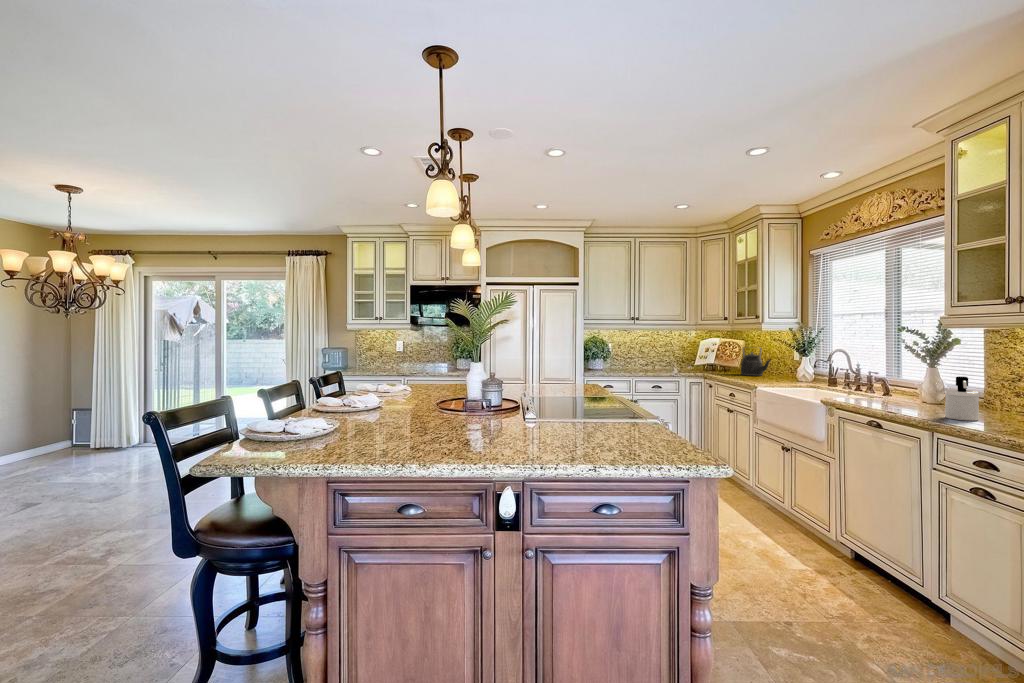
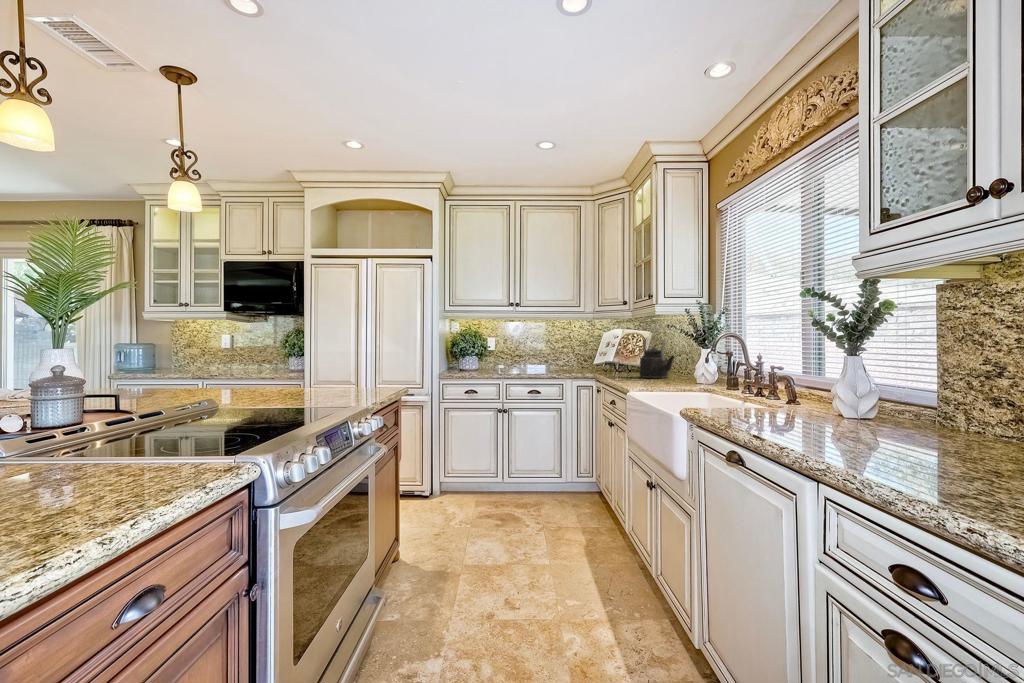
soap dispenser: present [944,376,980,421] -> none [843,365,908,455]

